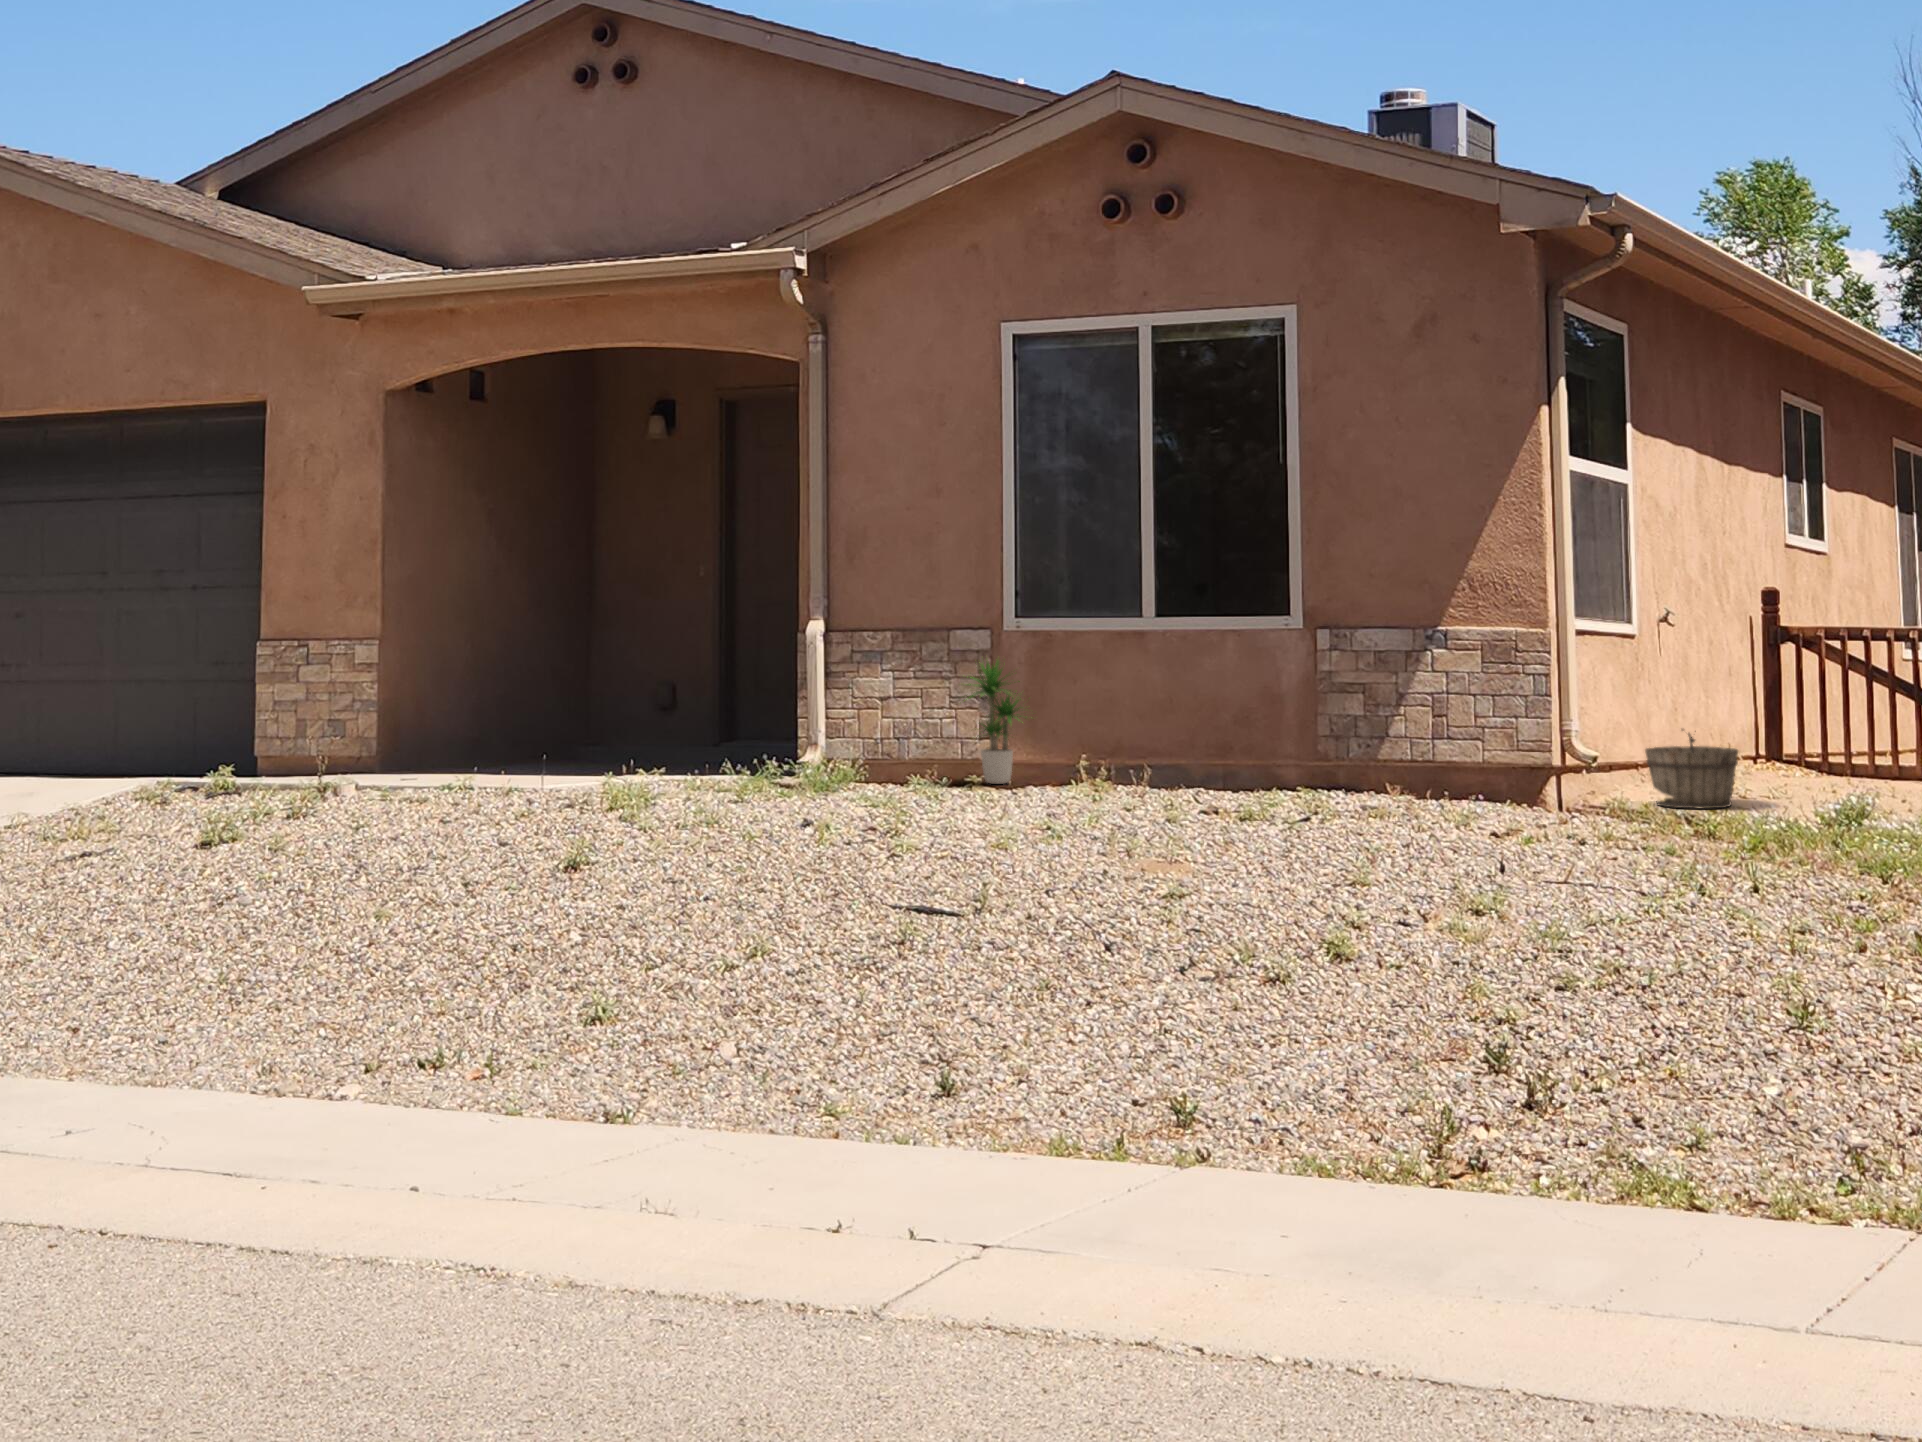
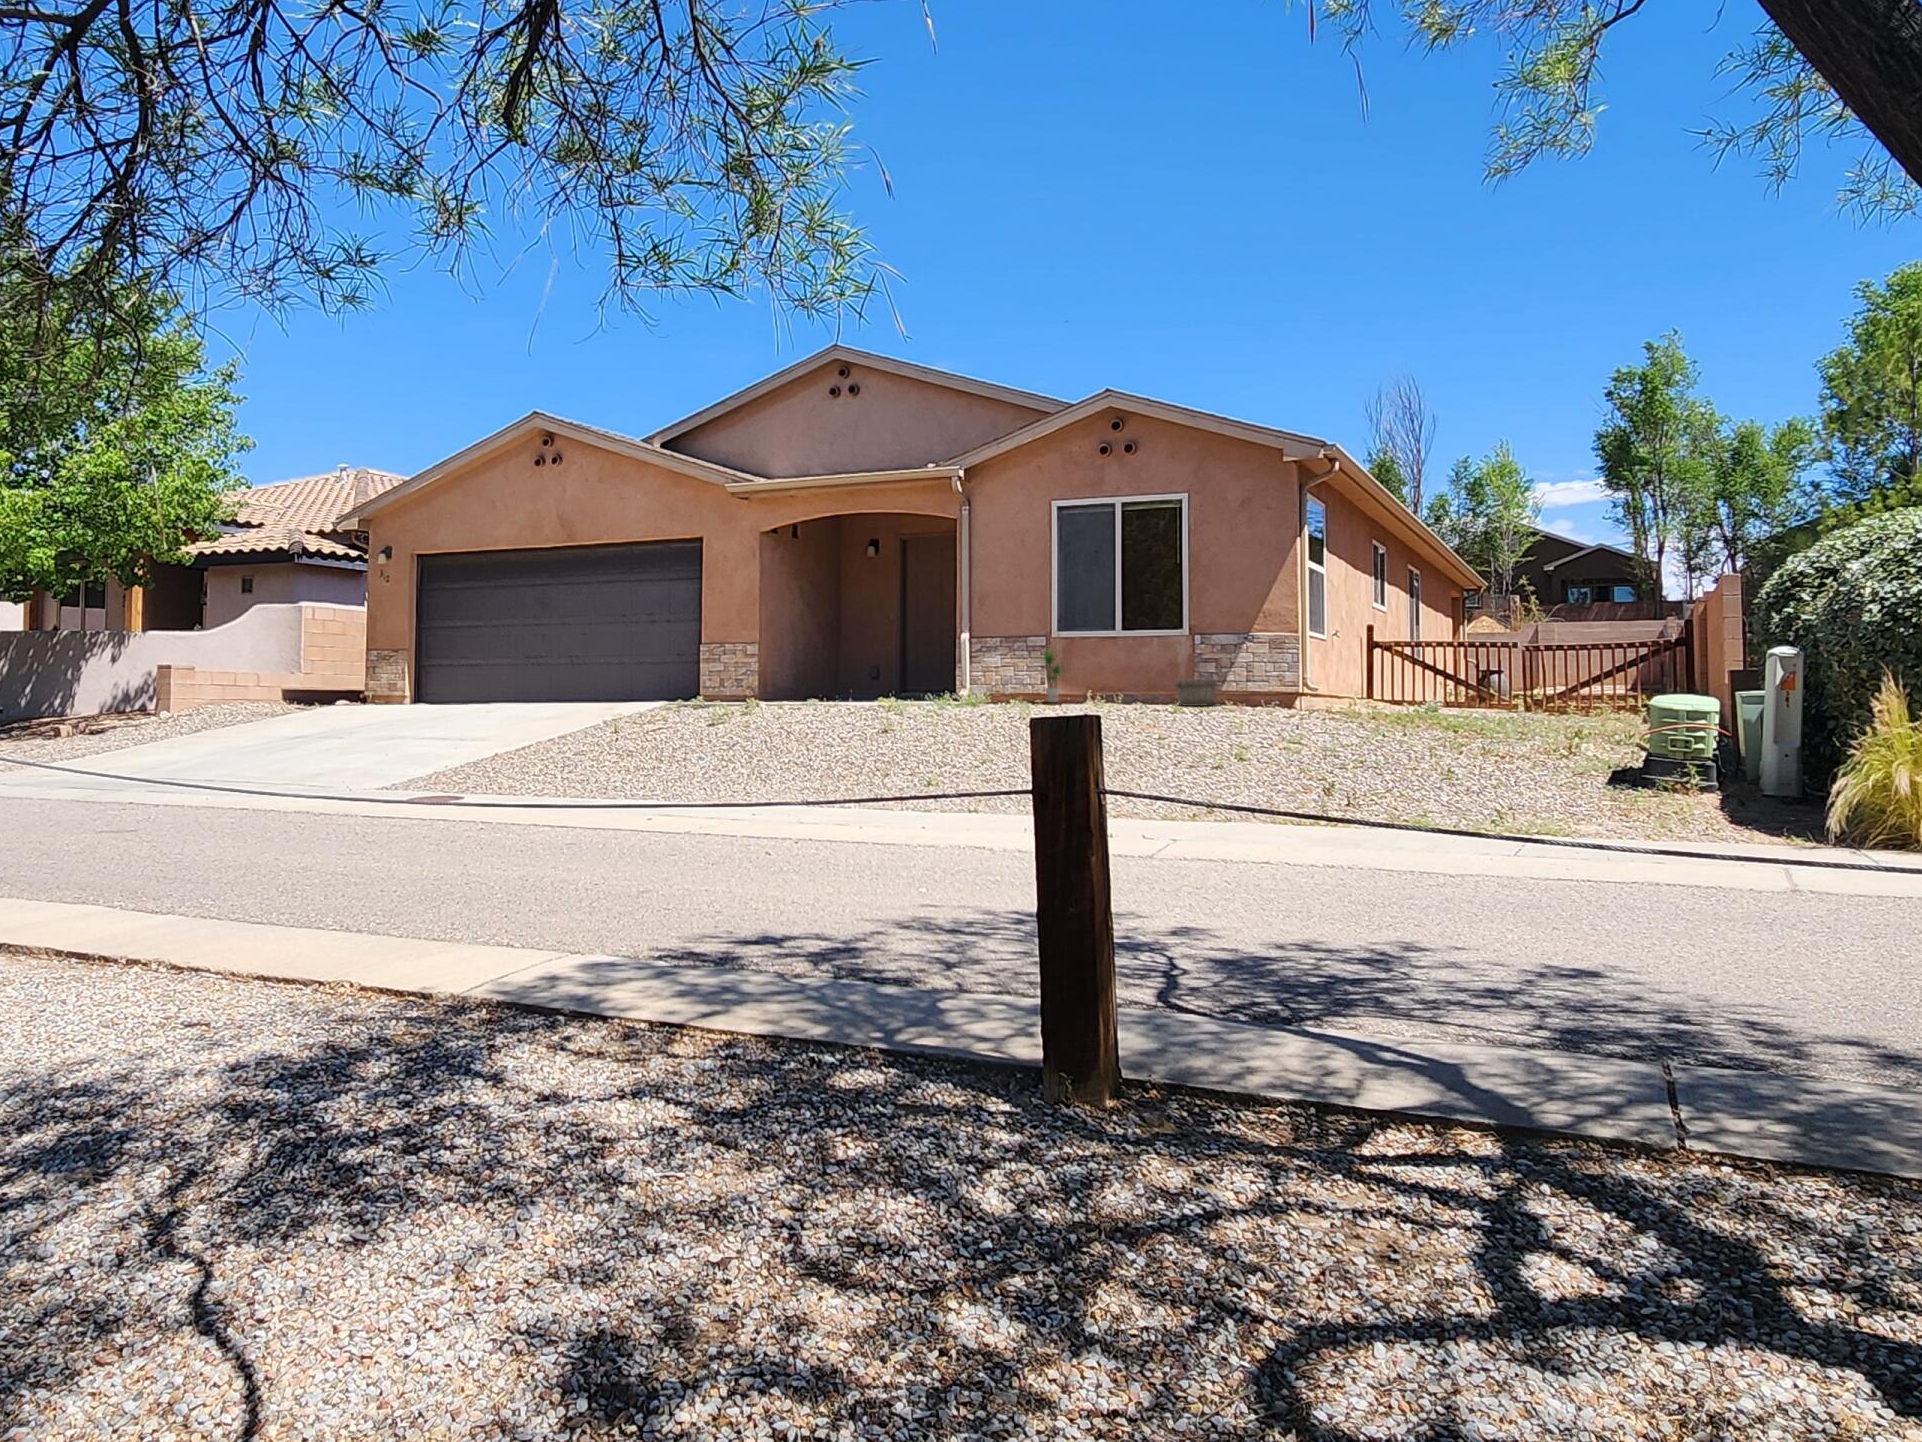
wooden bucket: present [1645,729,1738,809] -> present [1174,678,1218,706]

